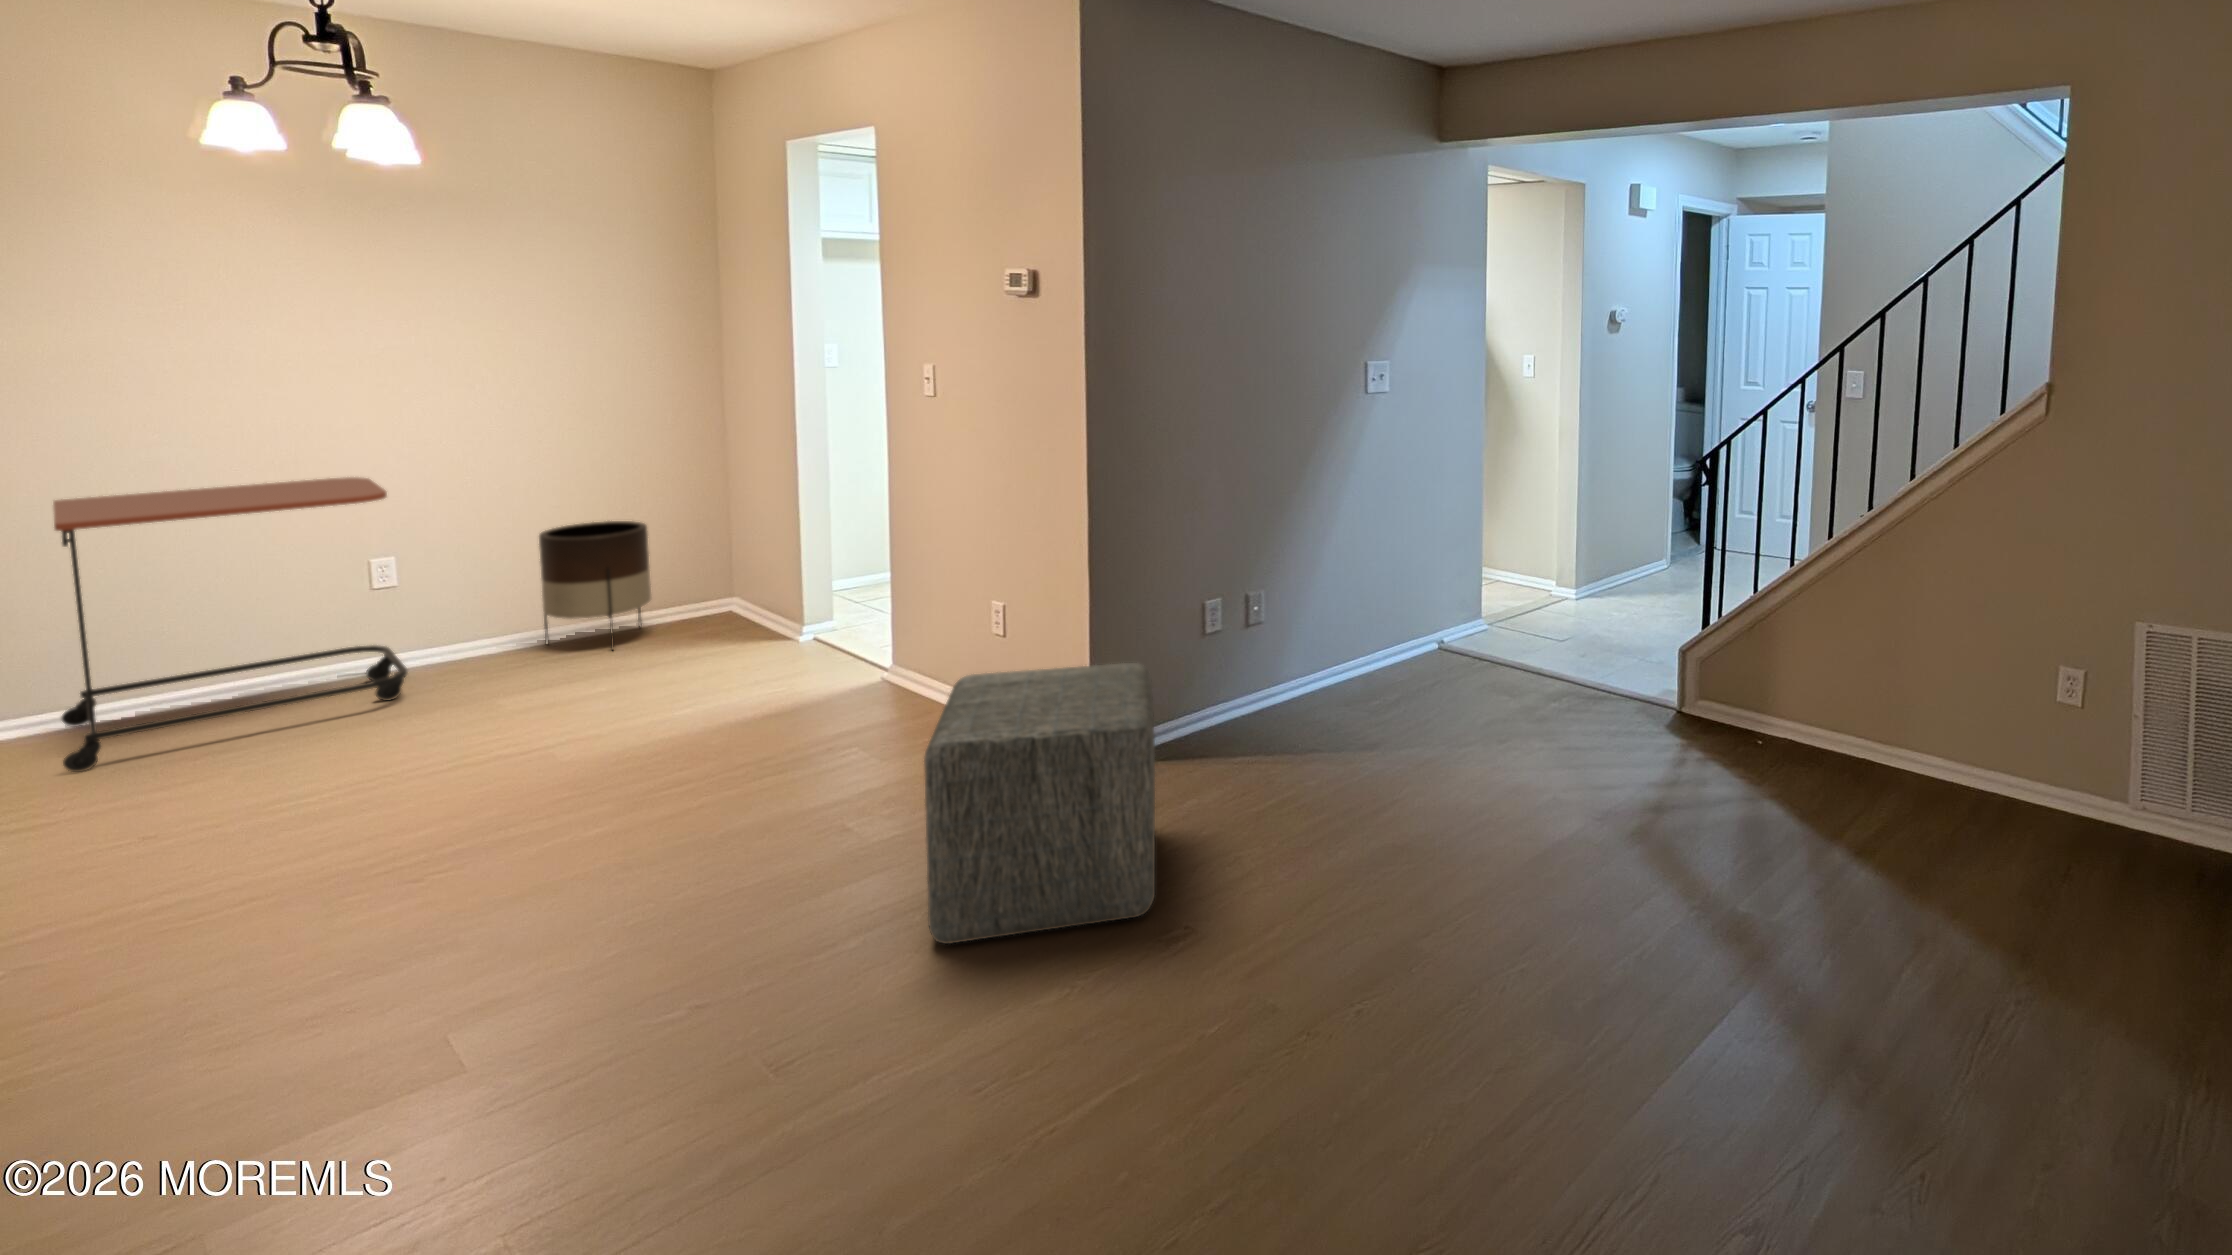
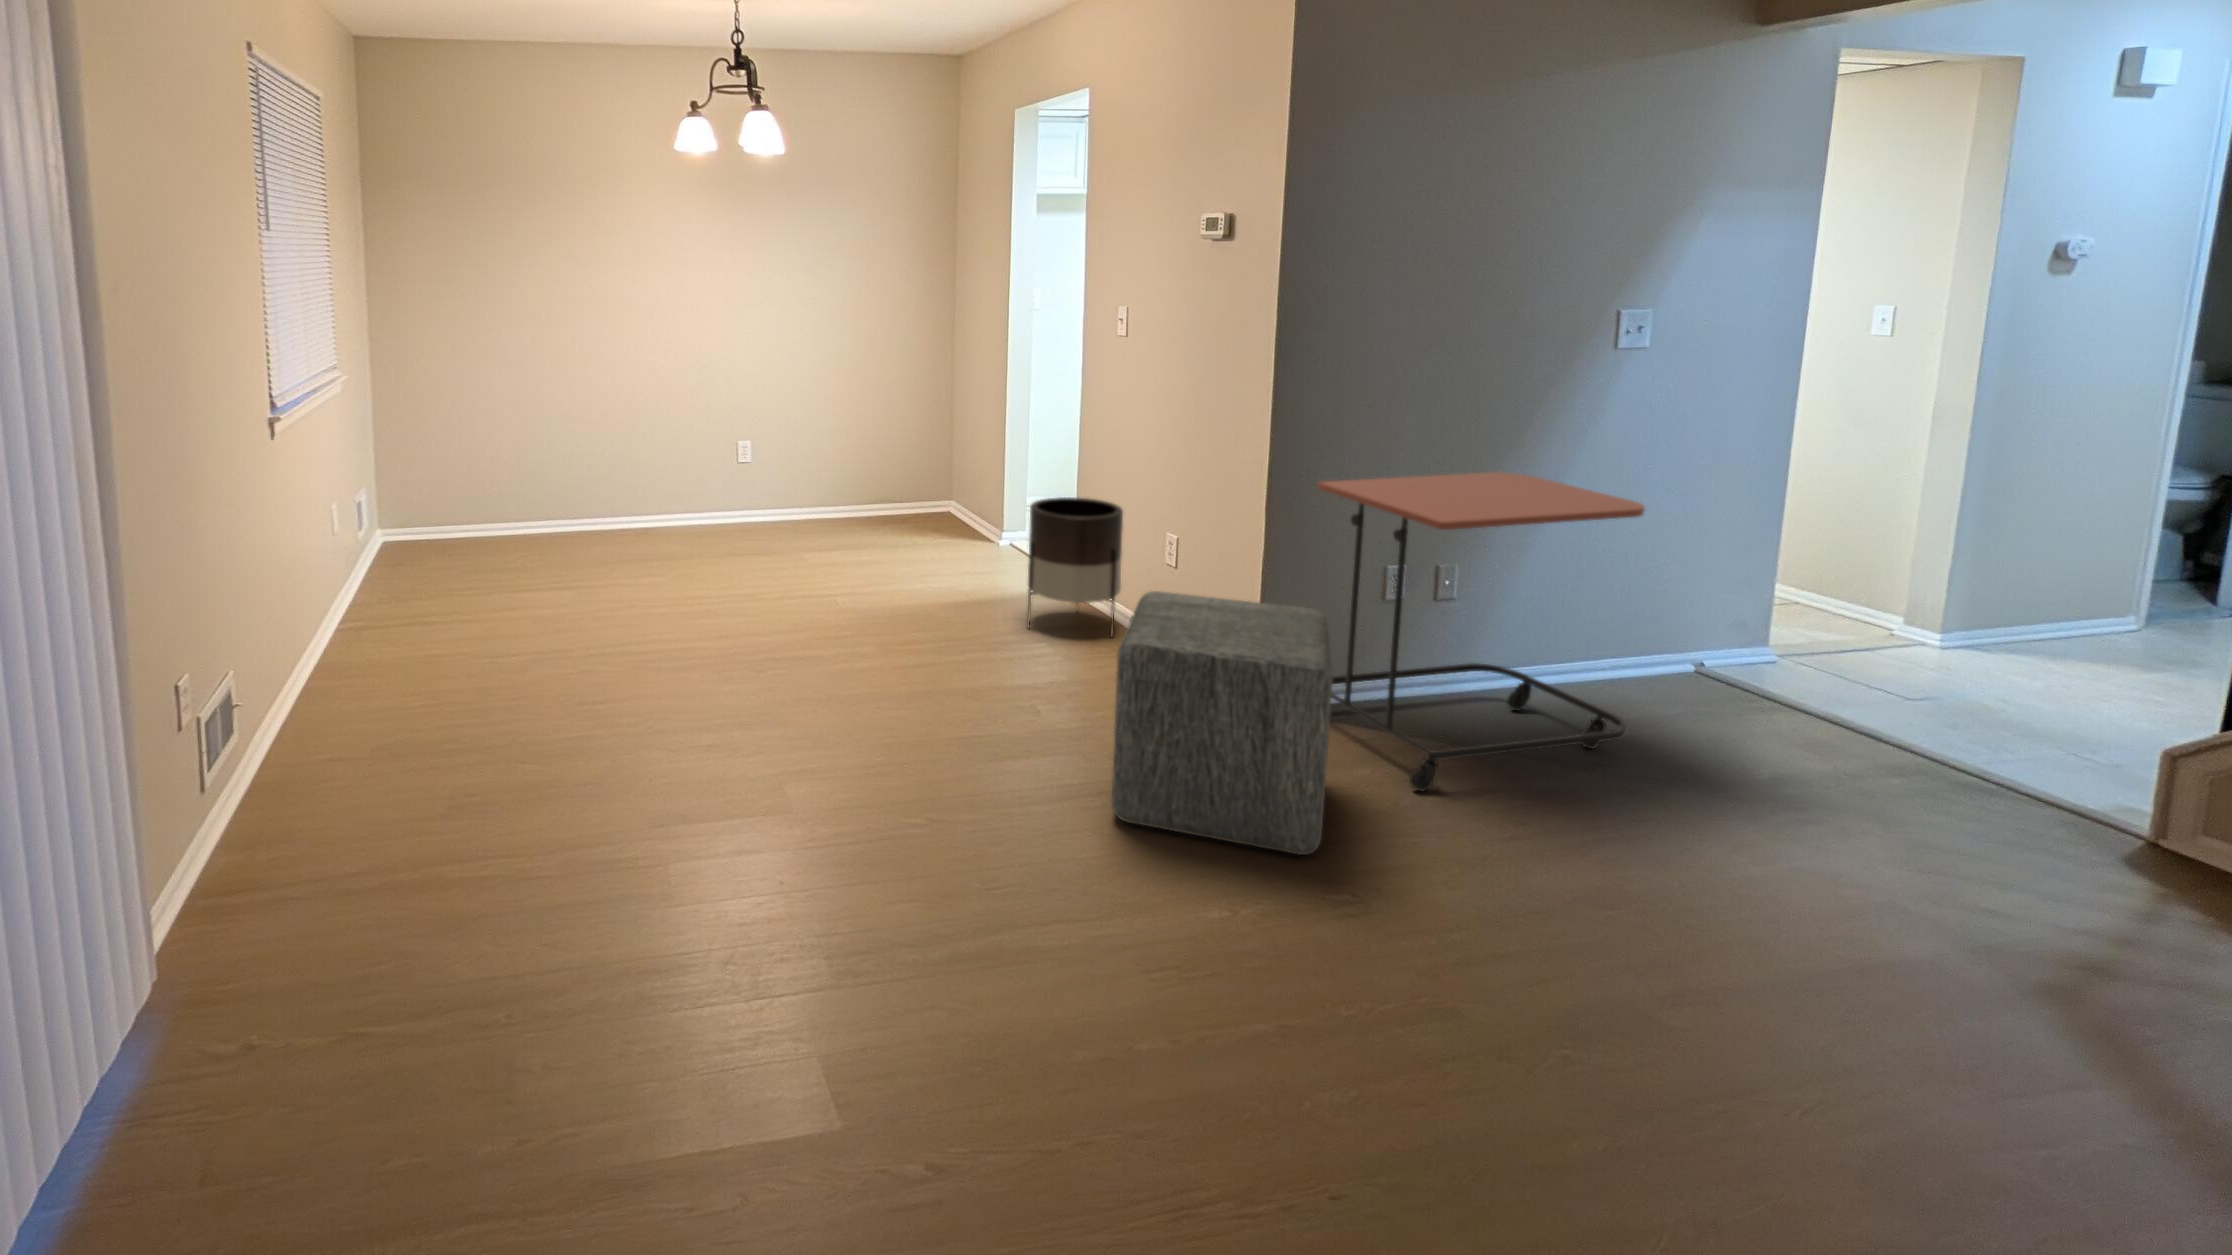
side table: present [53,477,408,772] -> present [1318,472,1645,791]
planter: present [539,521,651,649] -> present [1028,497,1123,636]

